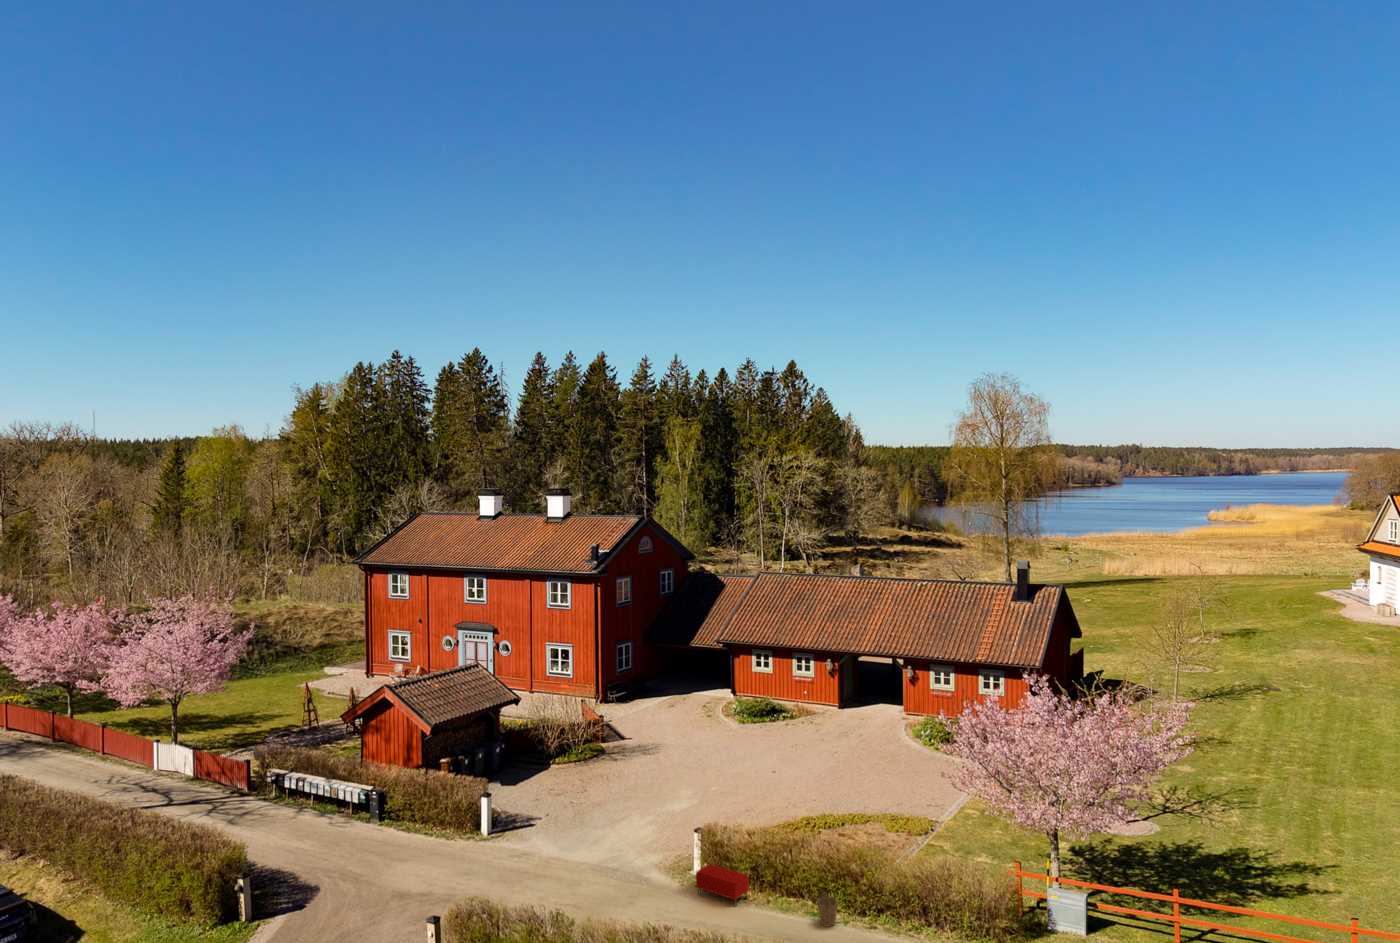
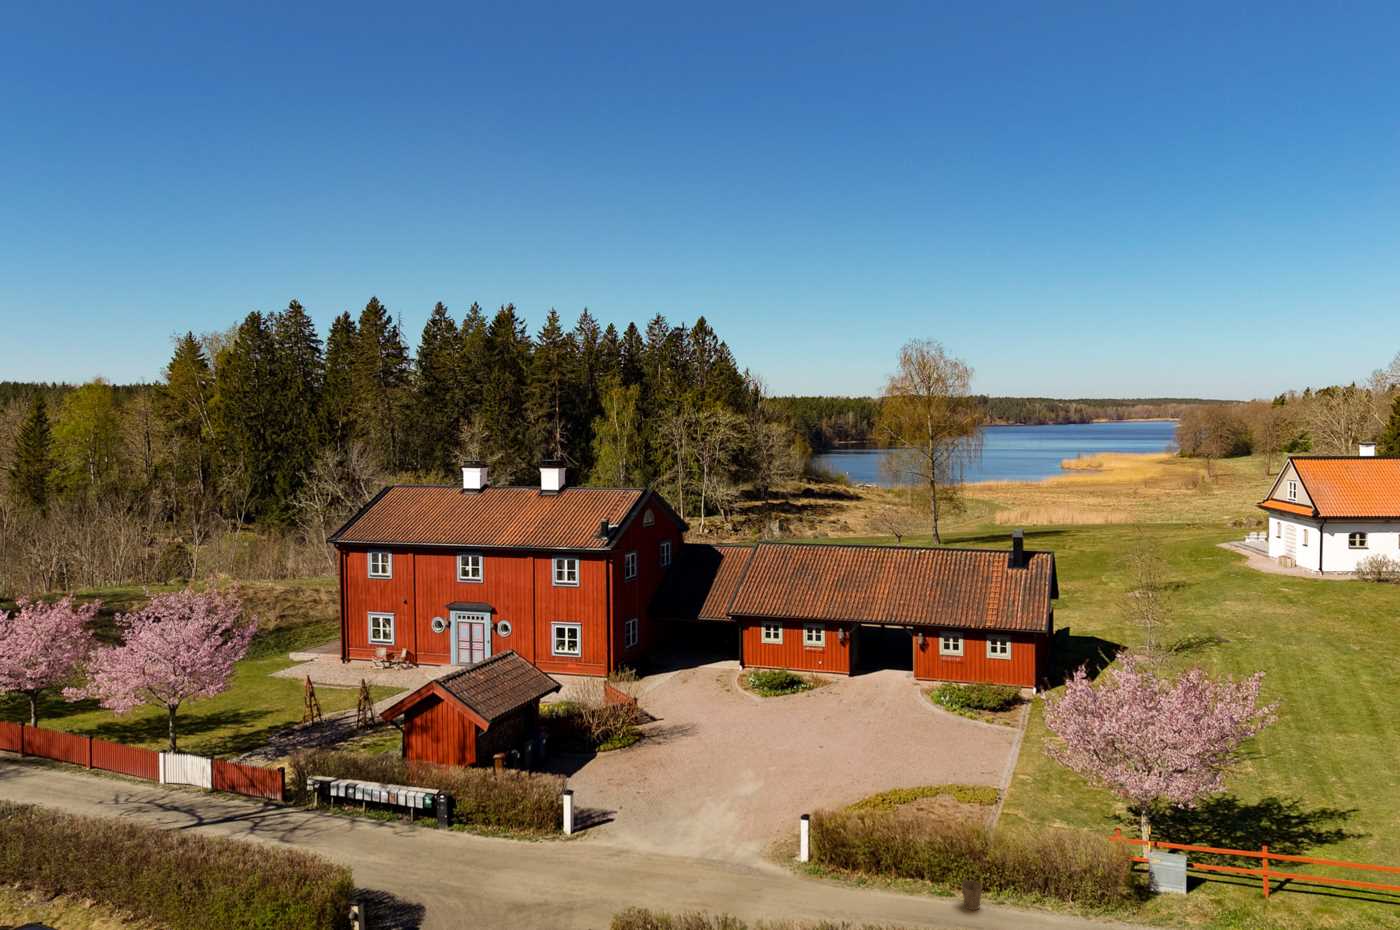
bench: present [696,864,749,906] -> none [826,854,881,896]

